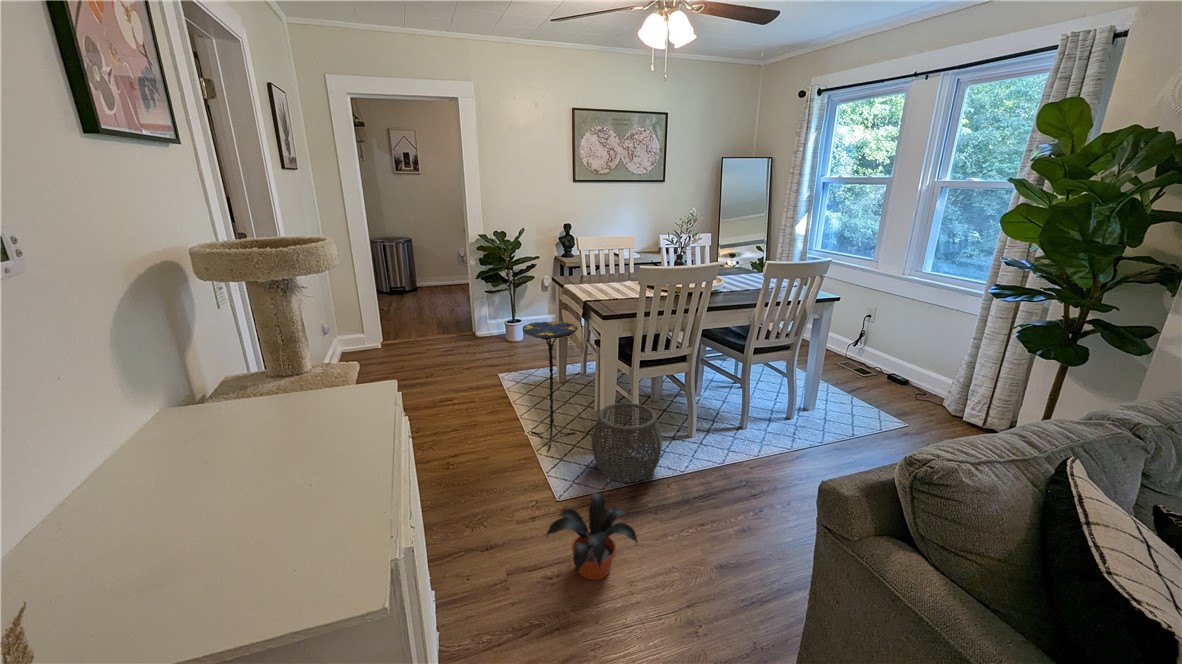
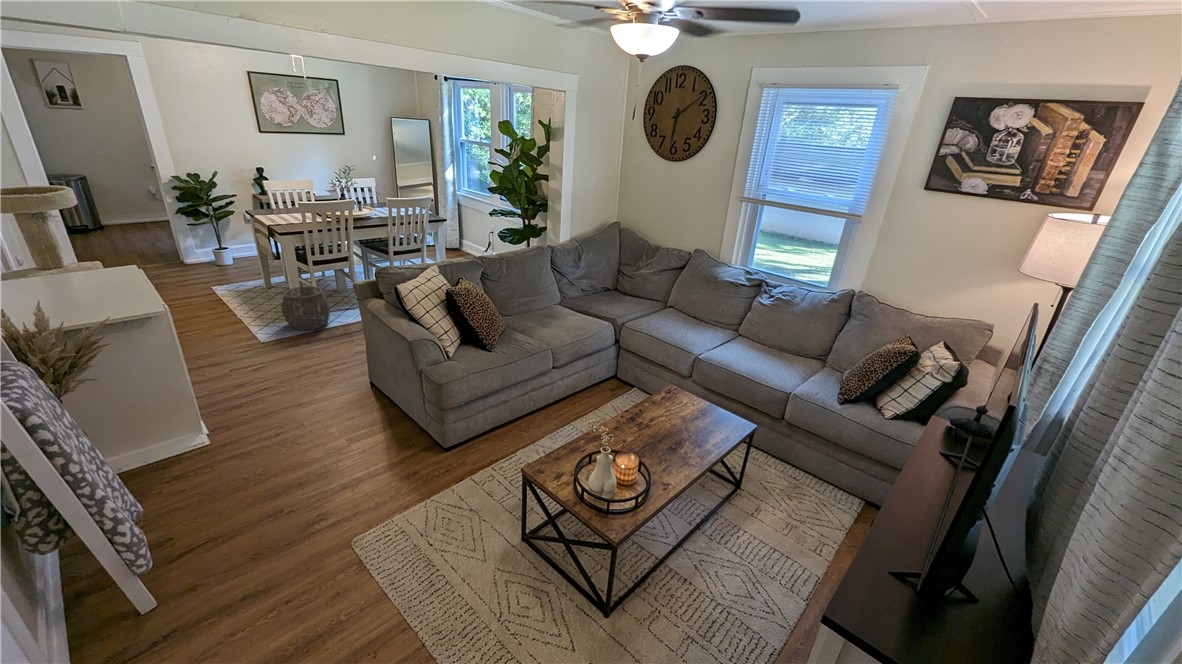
side table: present [522,322,578,449] -> none [218,240,277,322]
potted plant: present [547,492,637,580] -> none [246,325,301,366]

